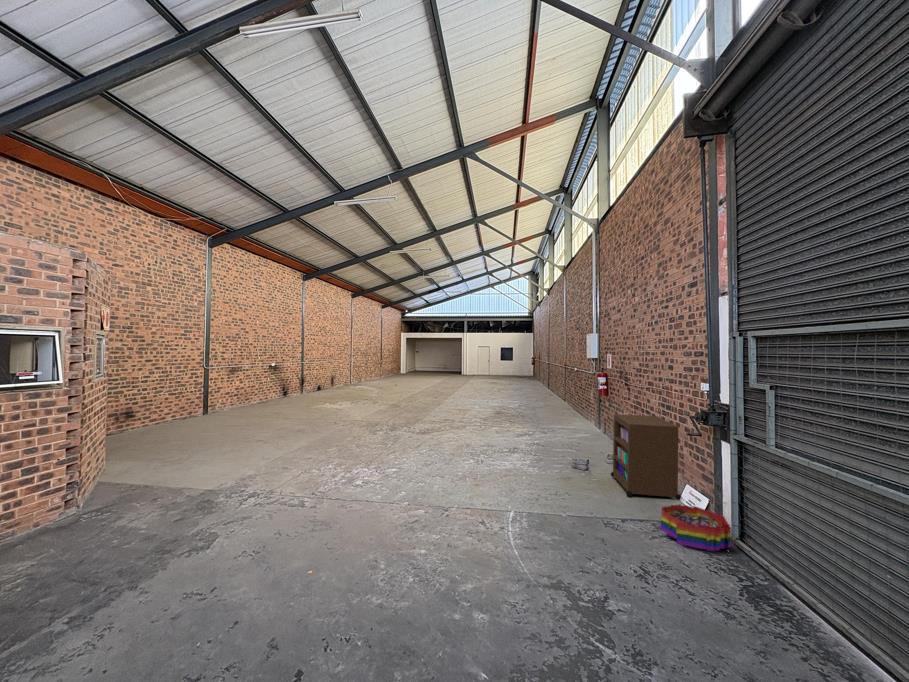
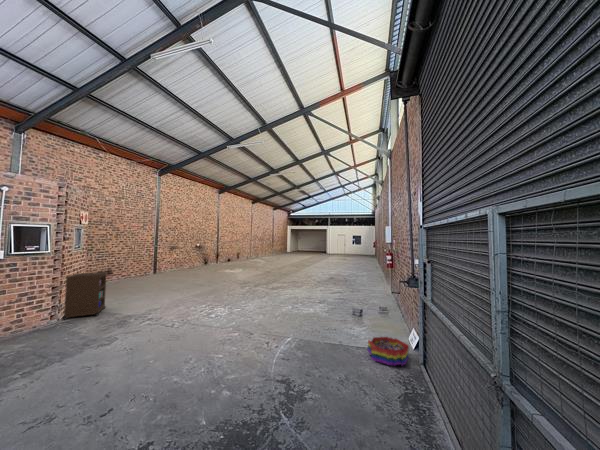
storage cabinet: present [611,414,681,500] -> present [63,272,106,319]

